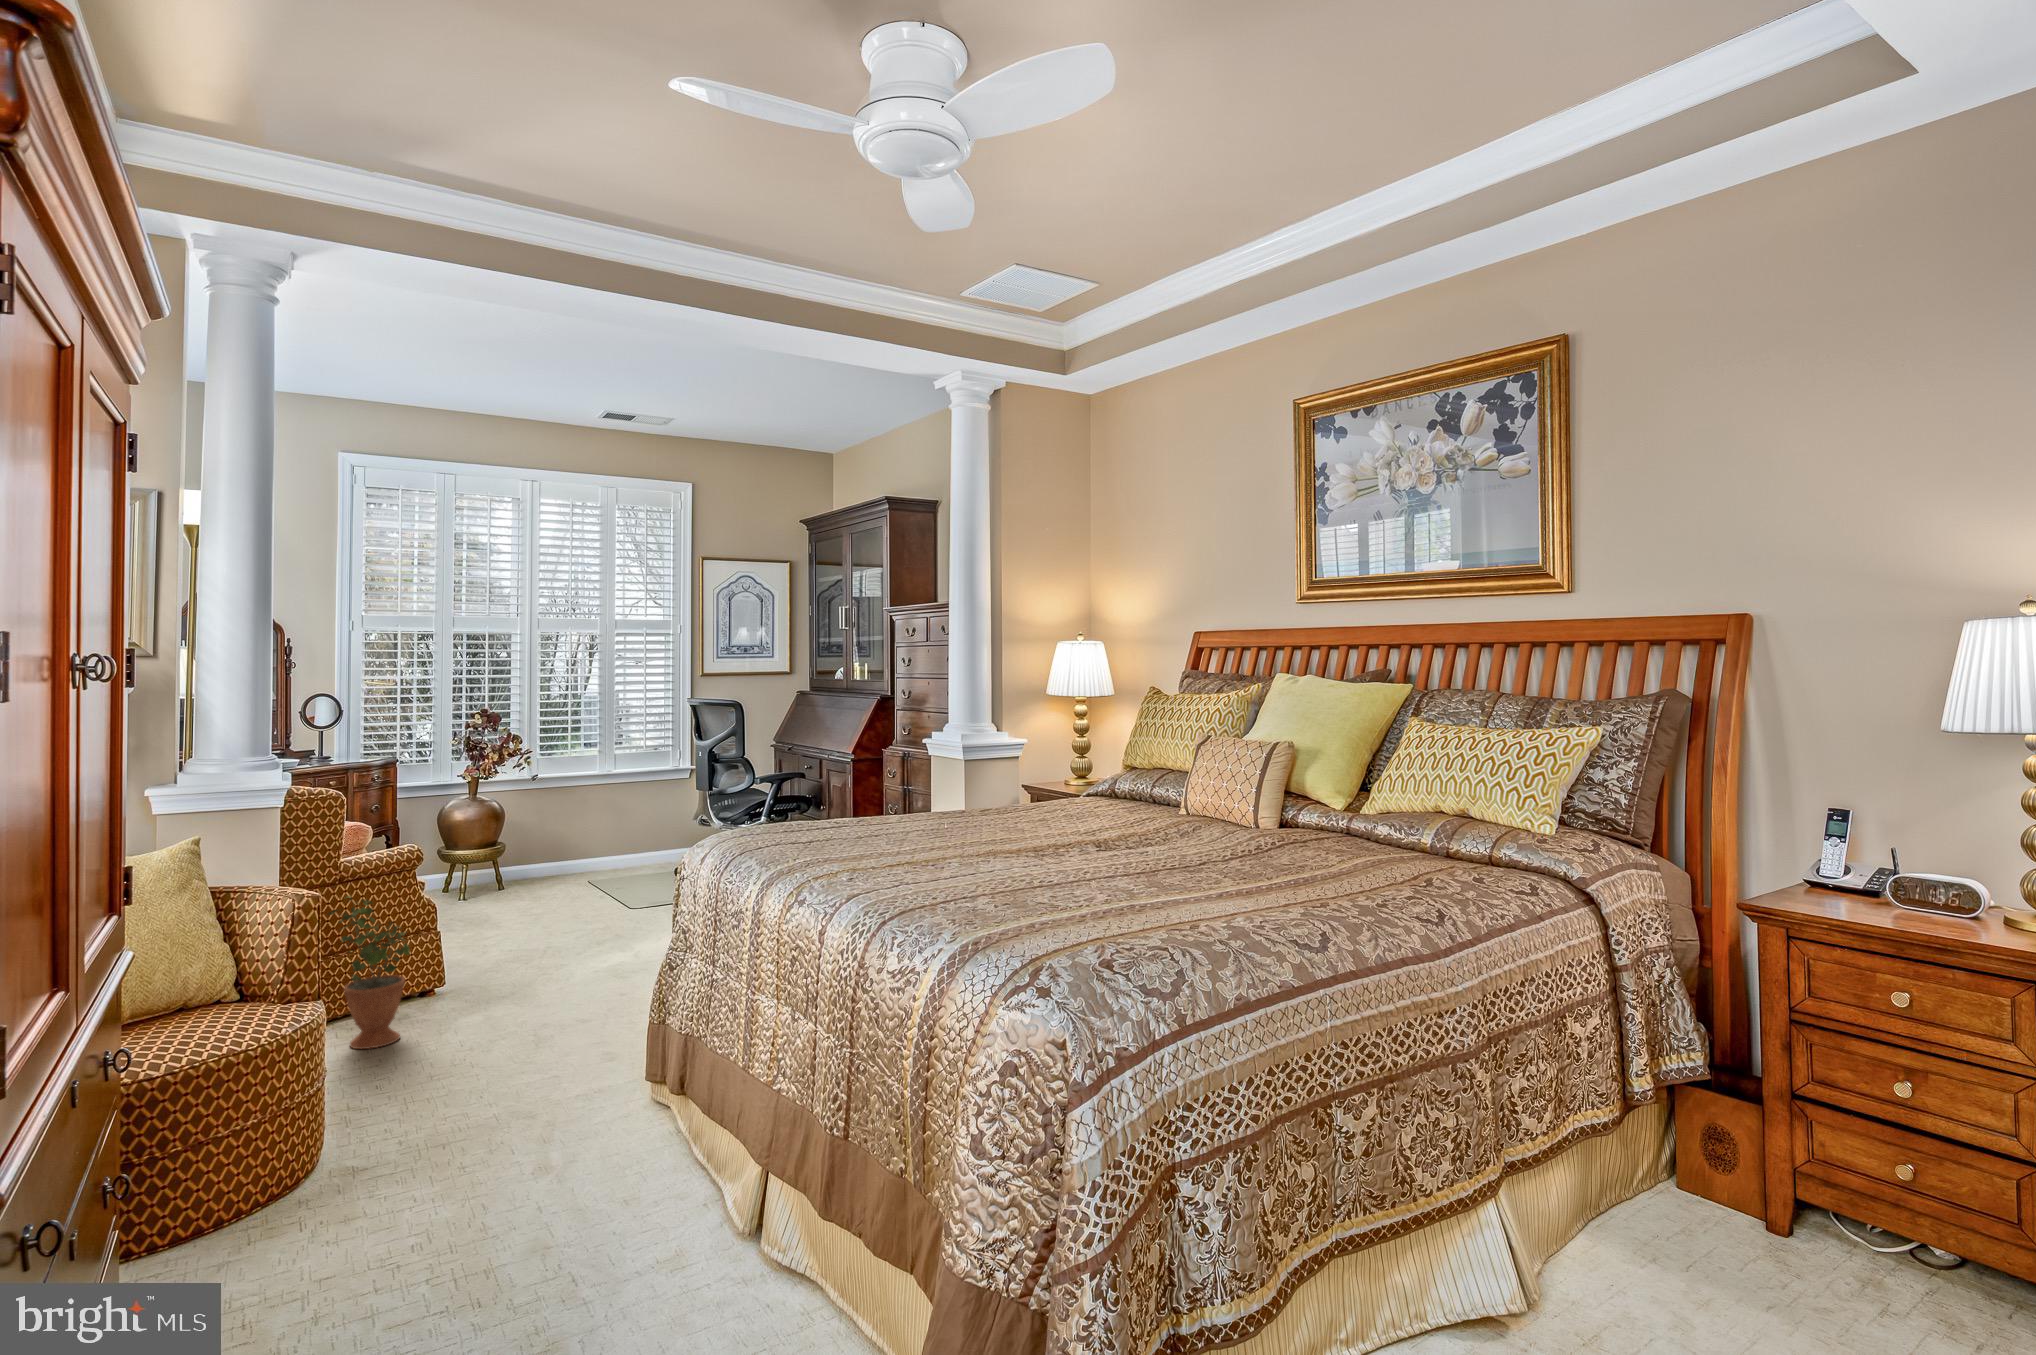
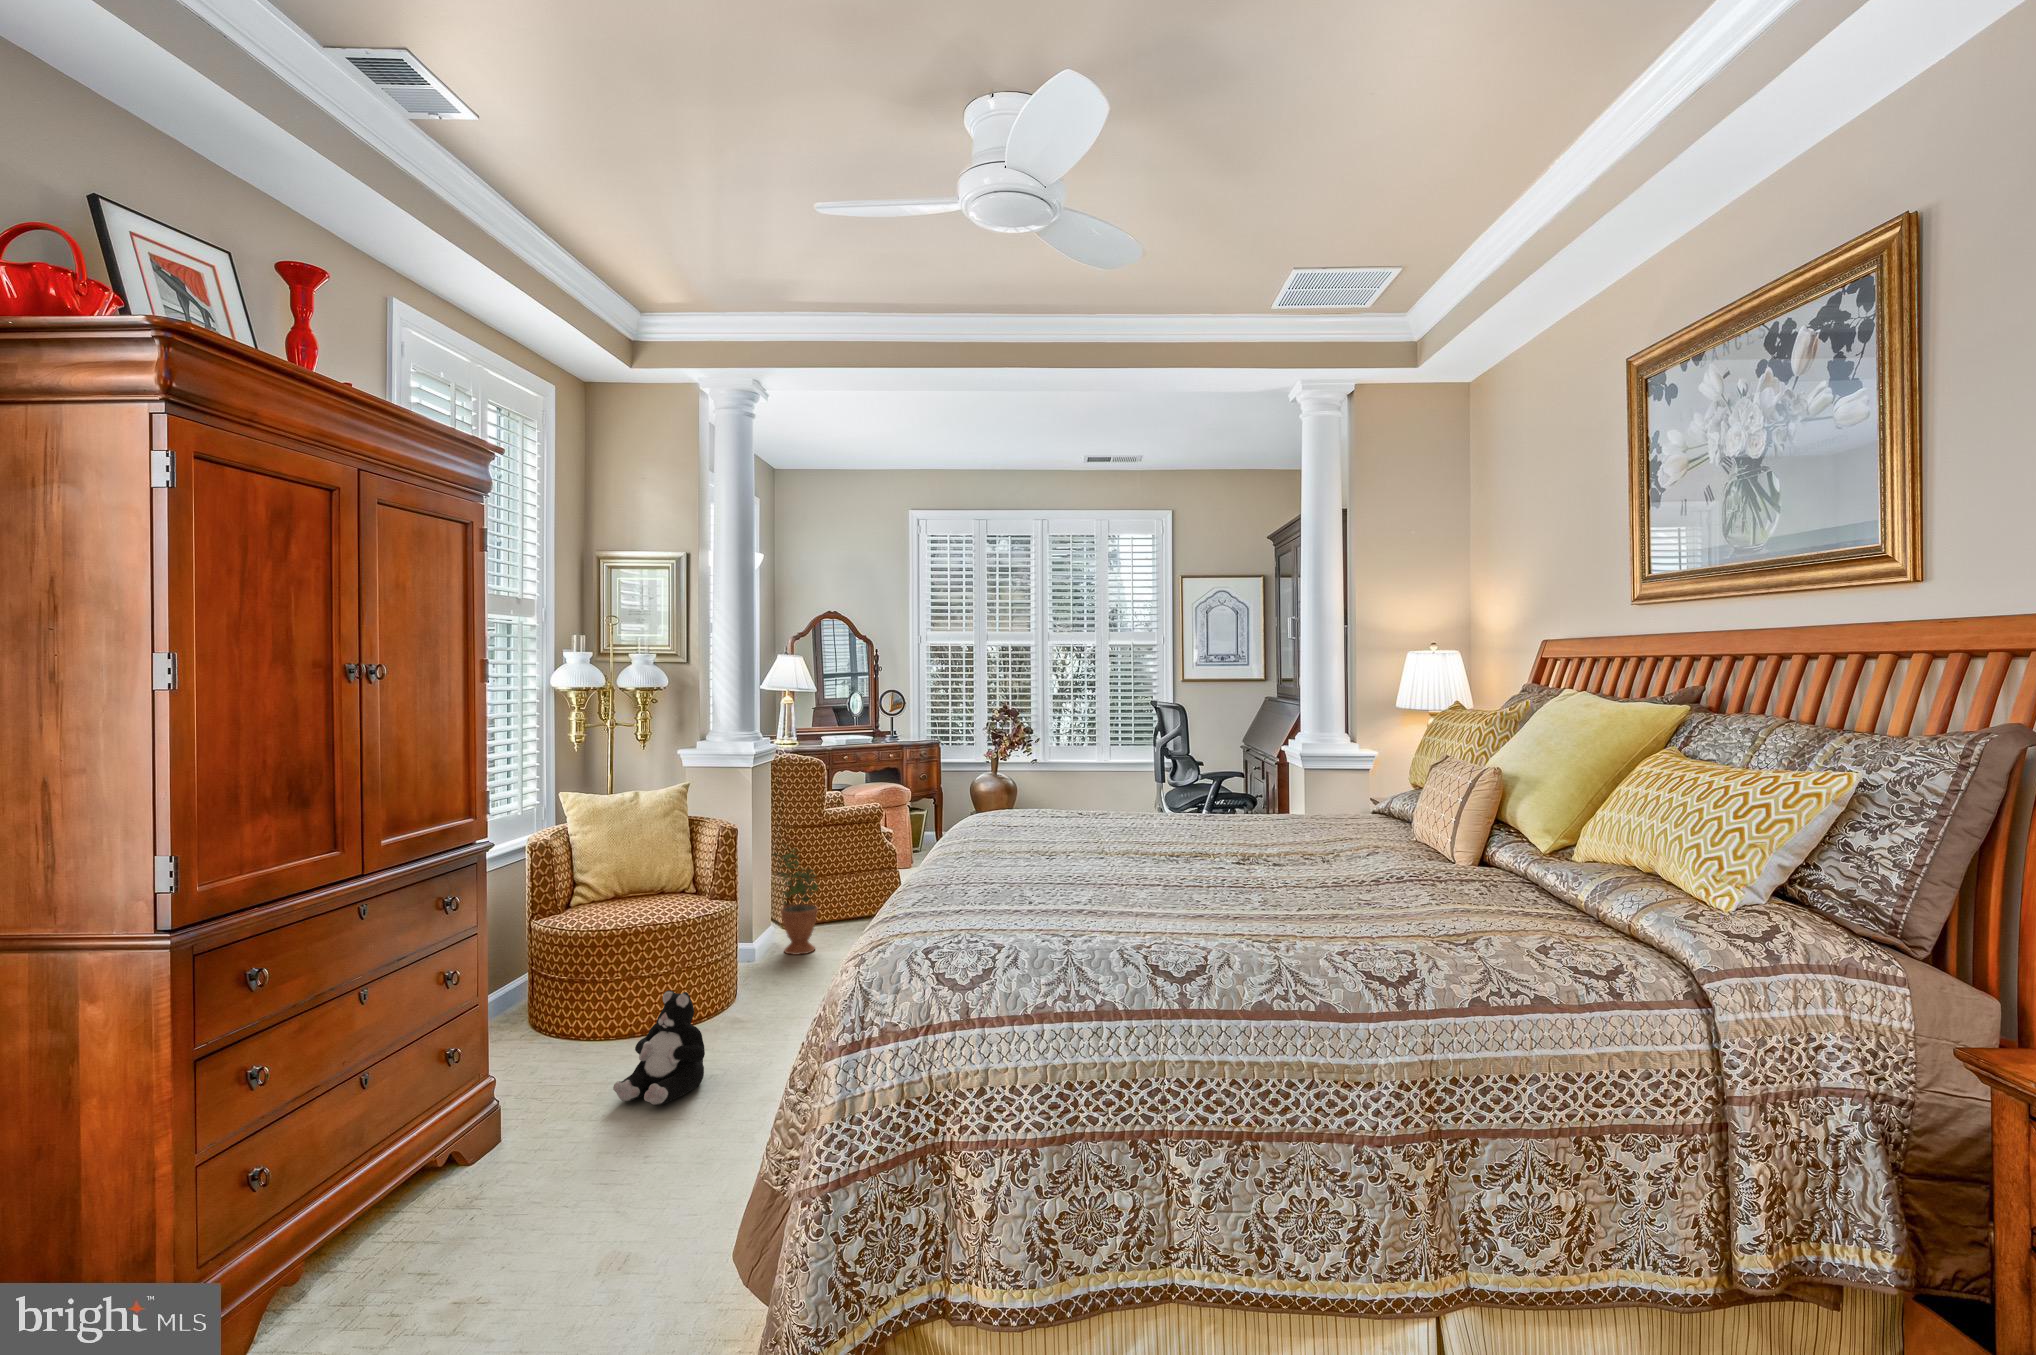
plush toy: none [307,1117,446,1305] -> present [613,990,705,1105]

